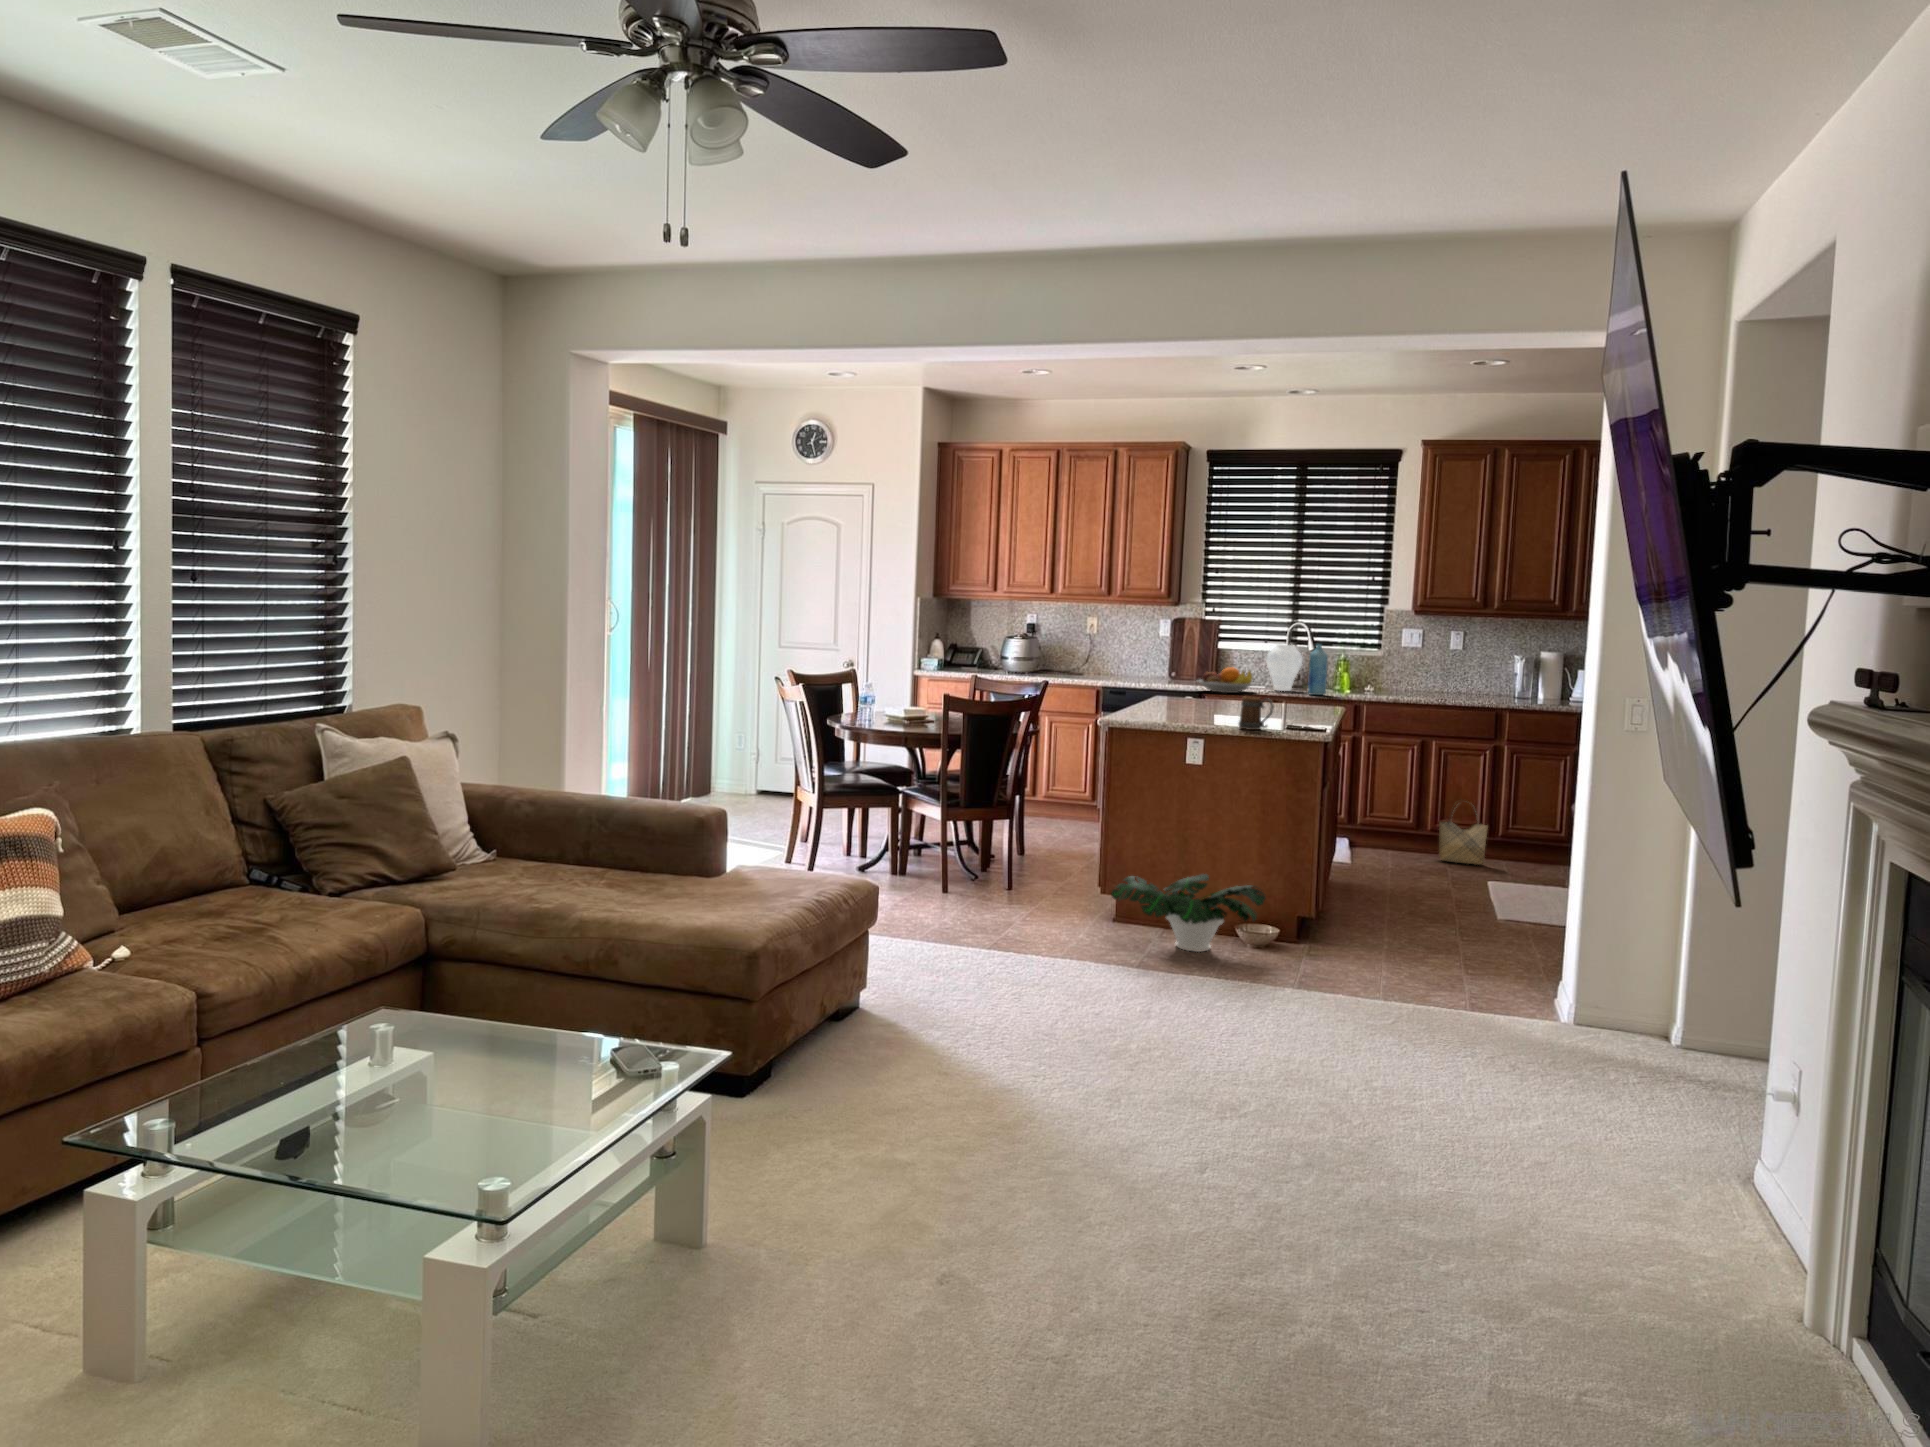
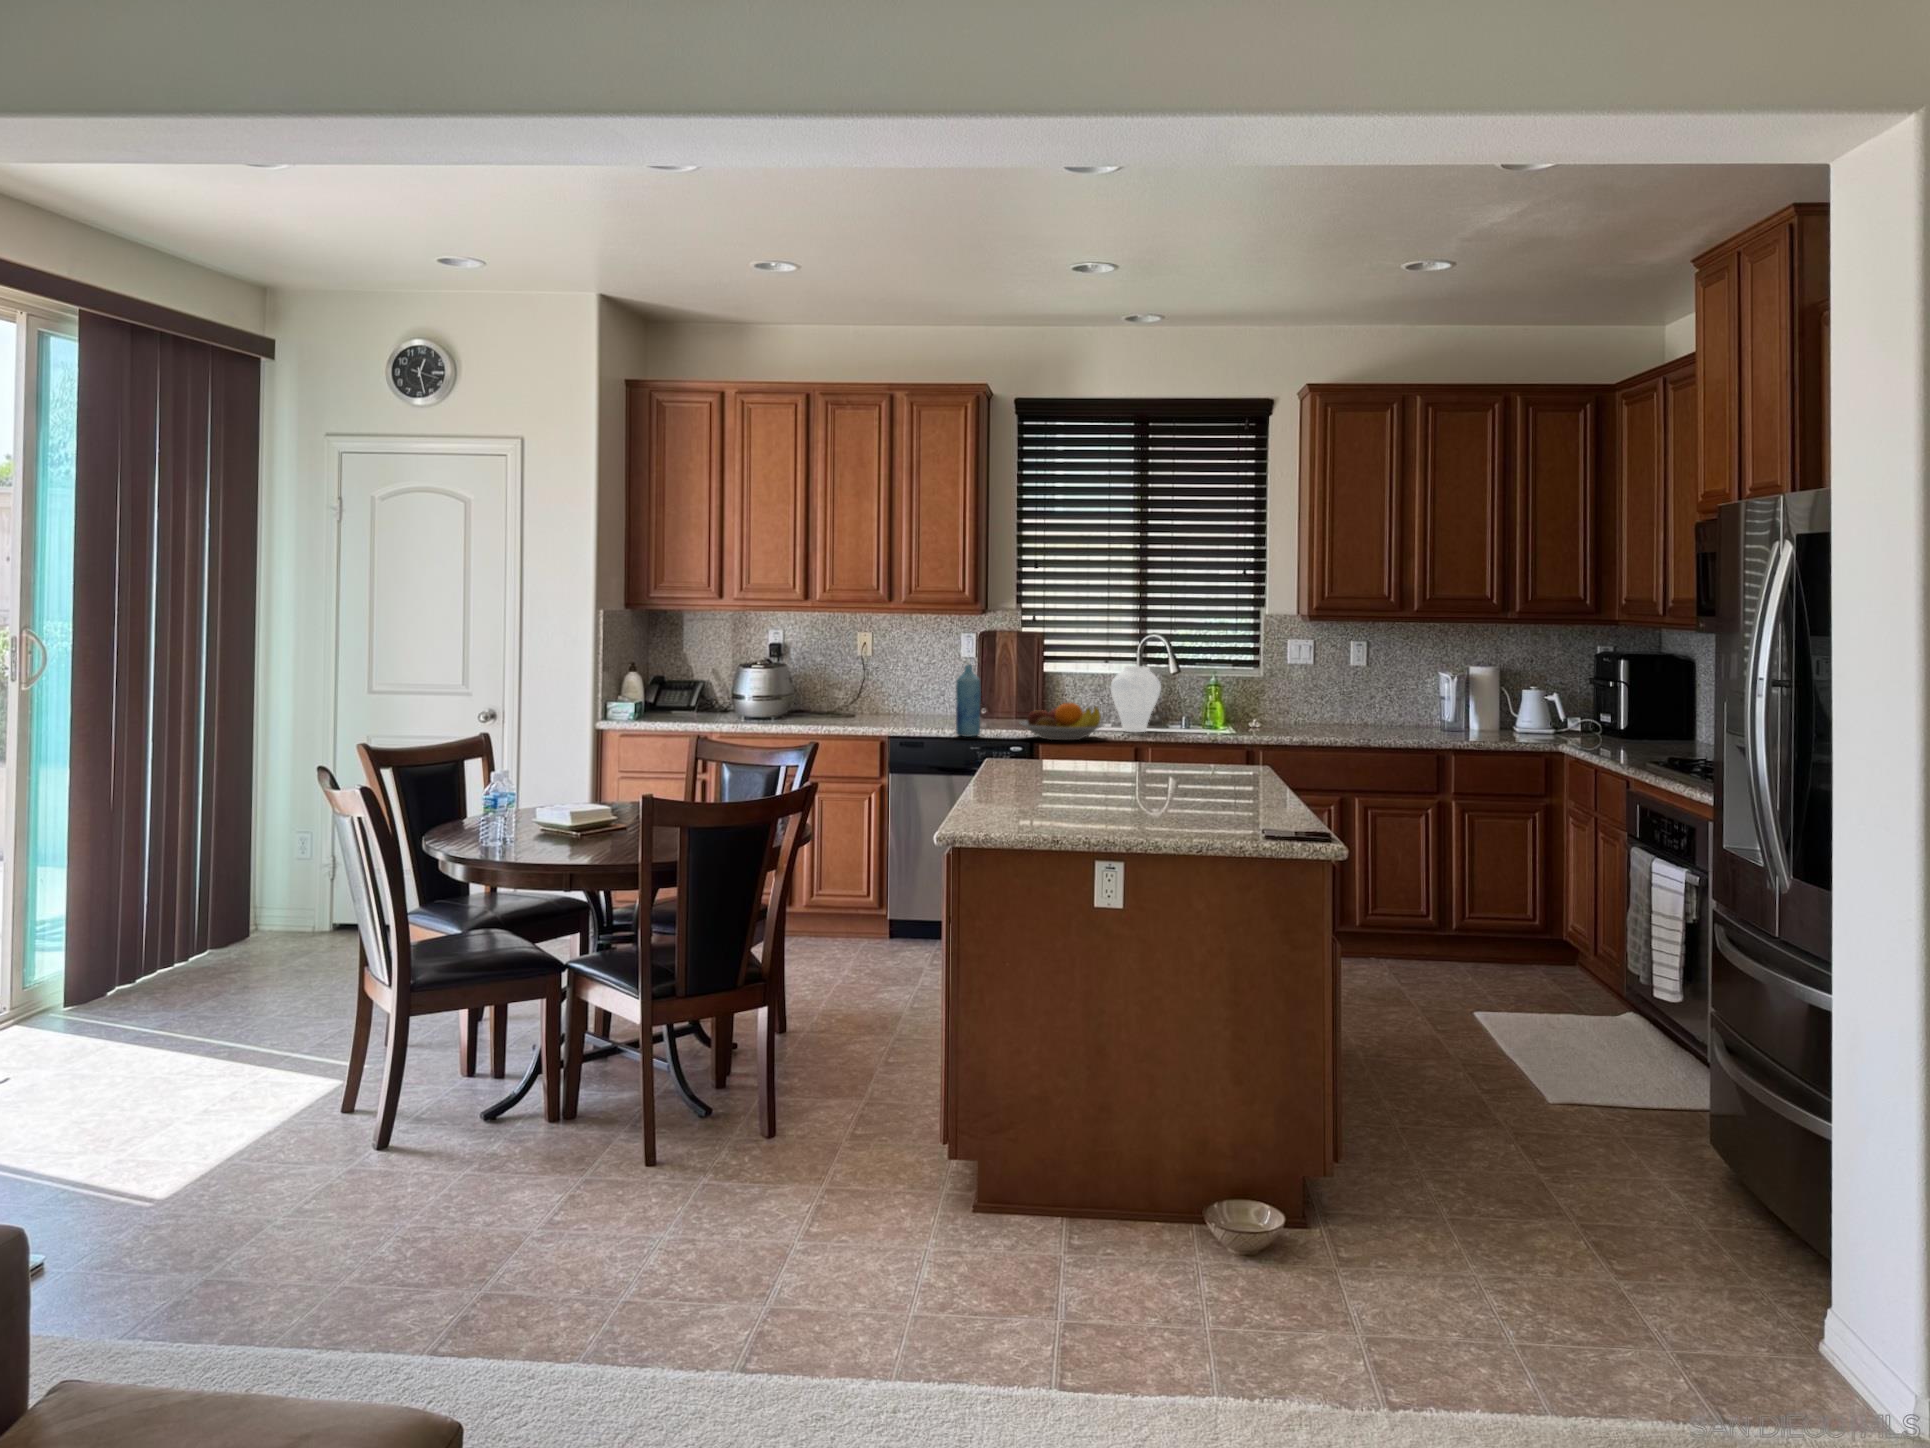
bottle: present [1308,644,1328,695] -> present [956,665,981,737]
mug: present [1239,696,1274,730] -> none [1179,778,1241,840]
woven basket: present [1439,801,1488,865] -> none [1376,883,1444,977]
potted plant: present [1111,874,1266,952] -> none [981,1115,1276,1285]

